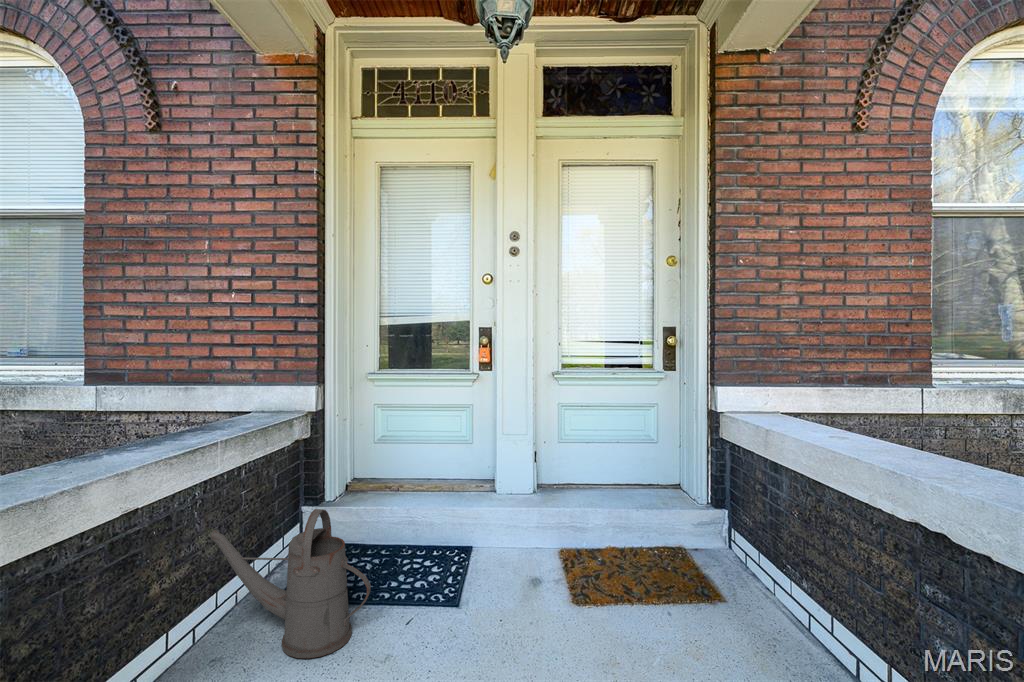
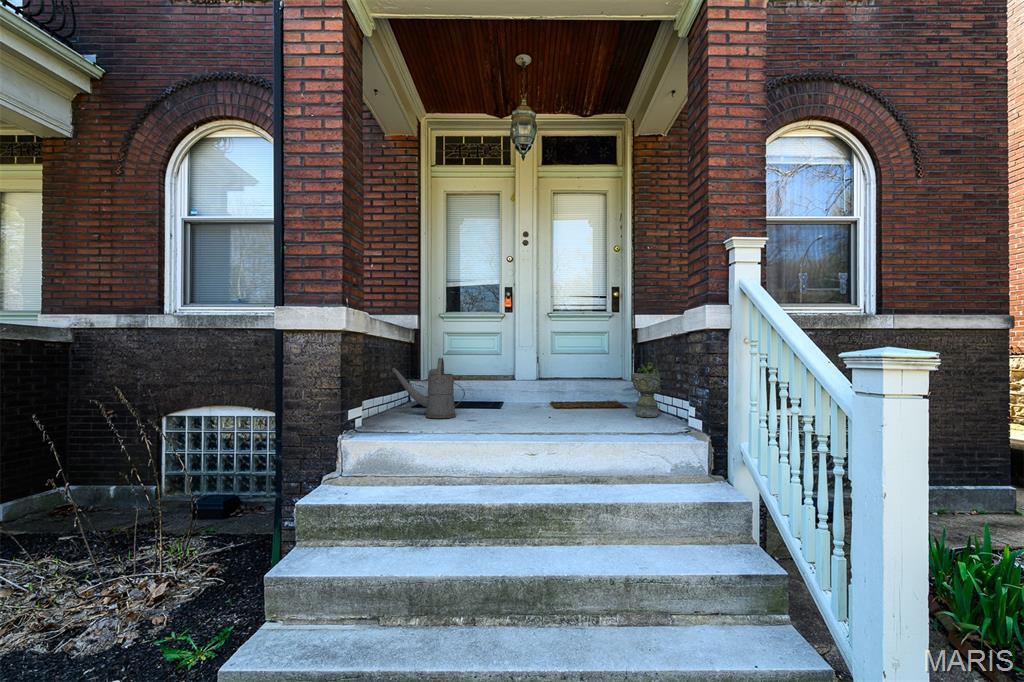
planter: none [733,527,814,654] -> present [631,362,661,417]

